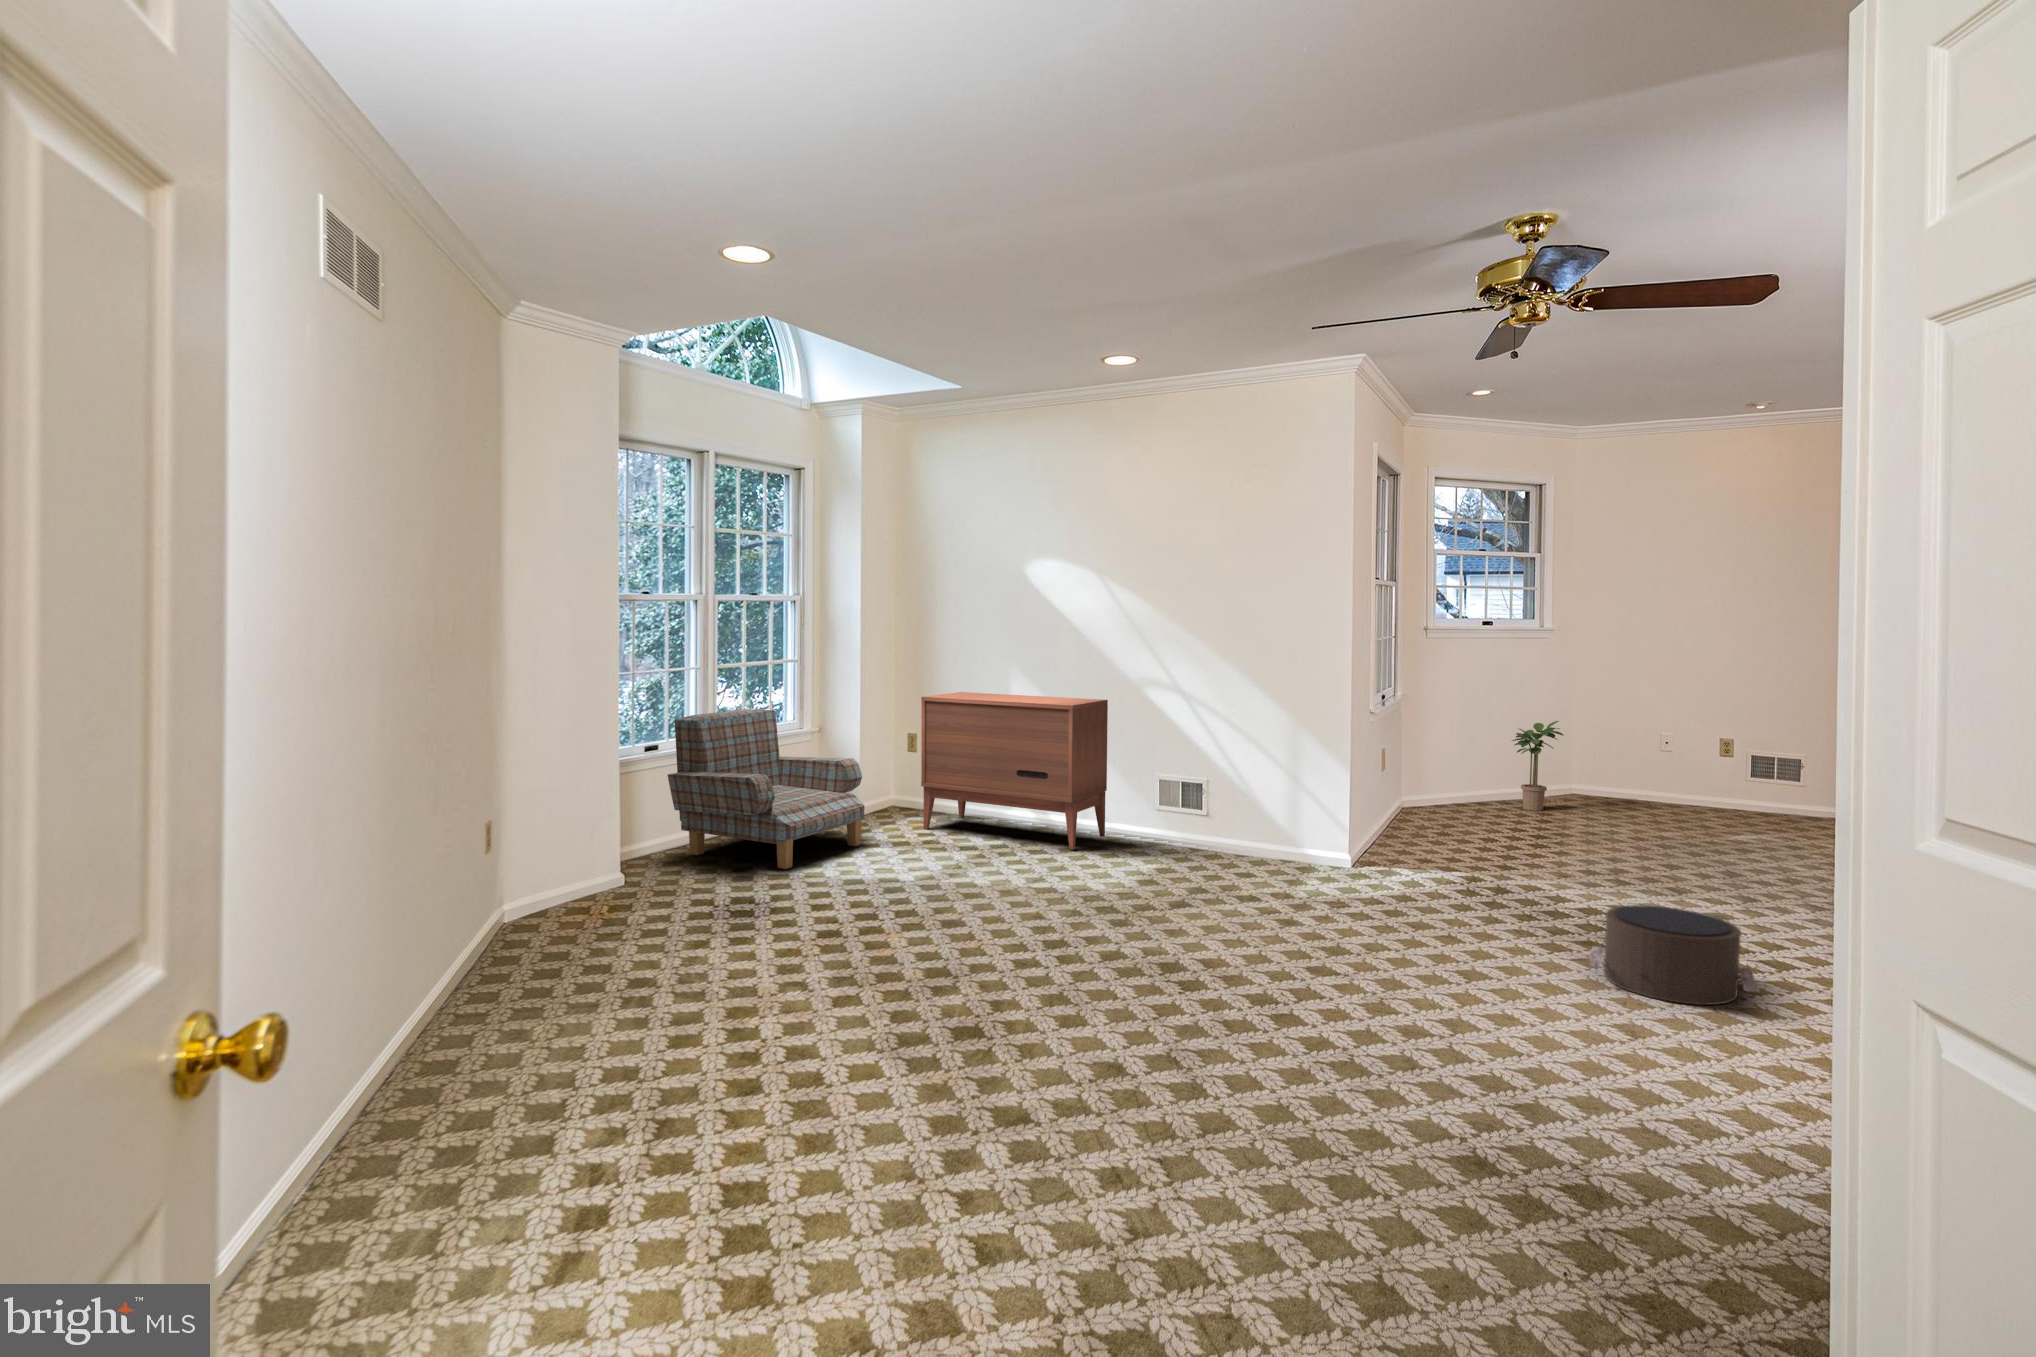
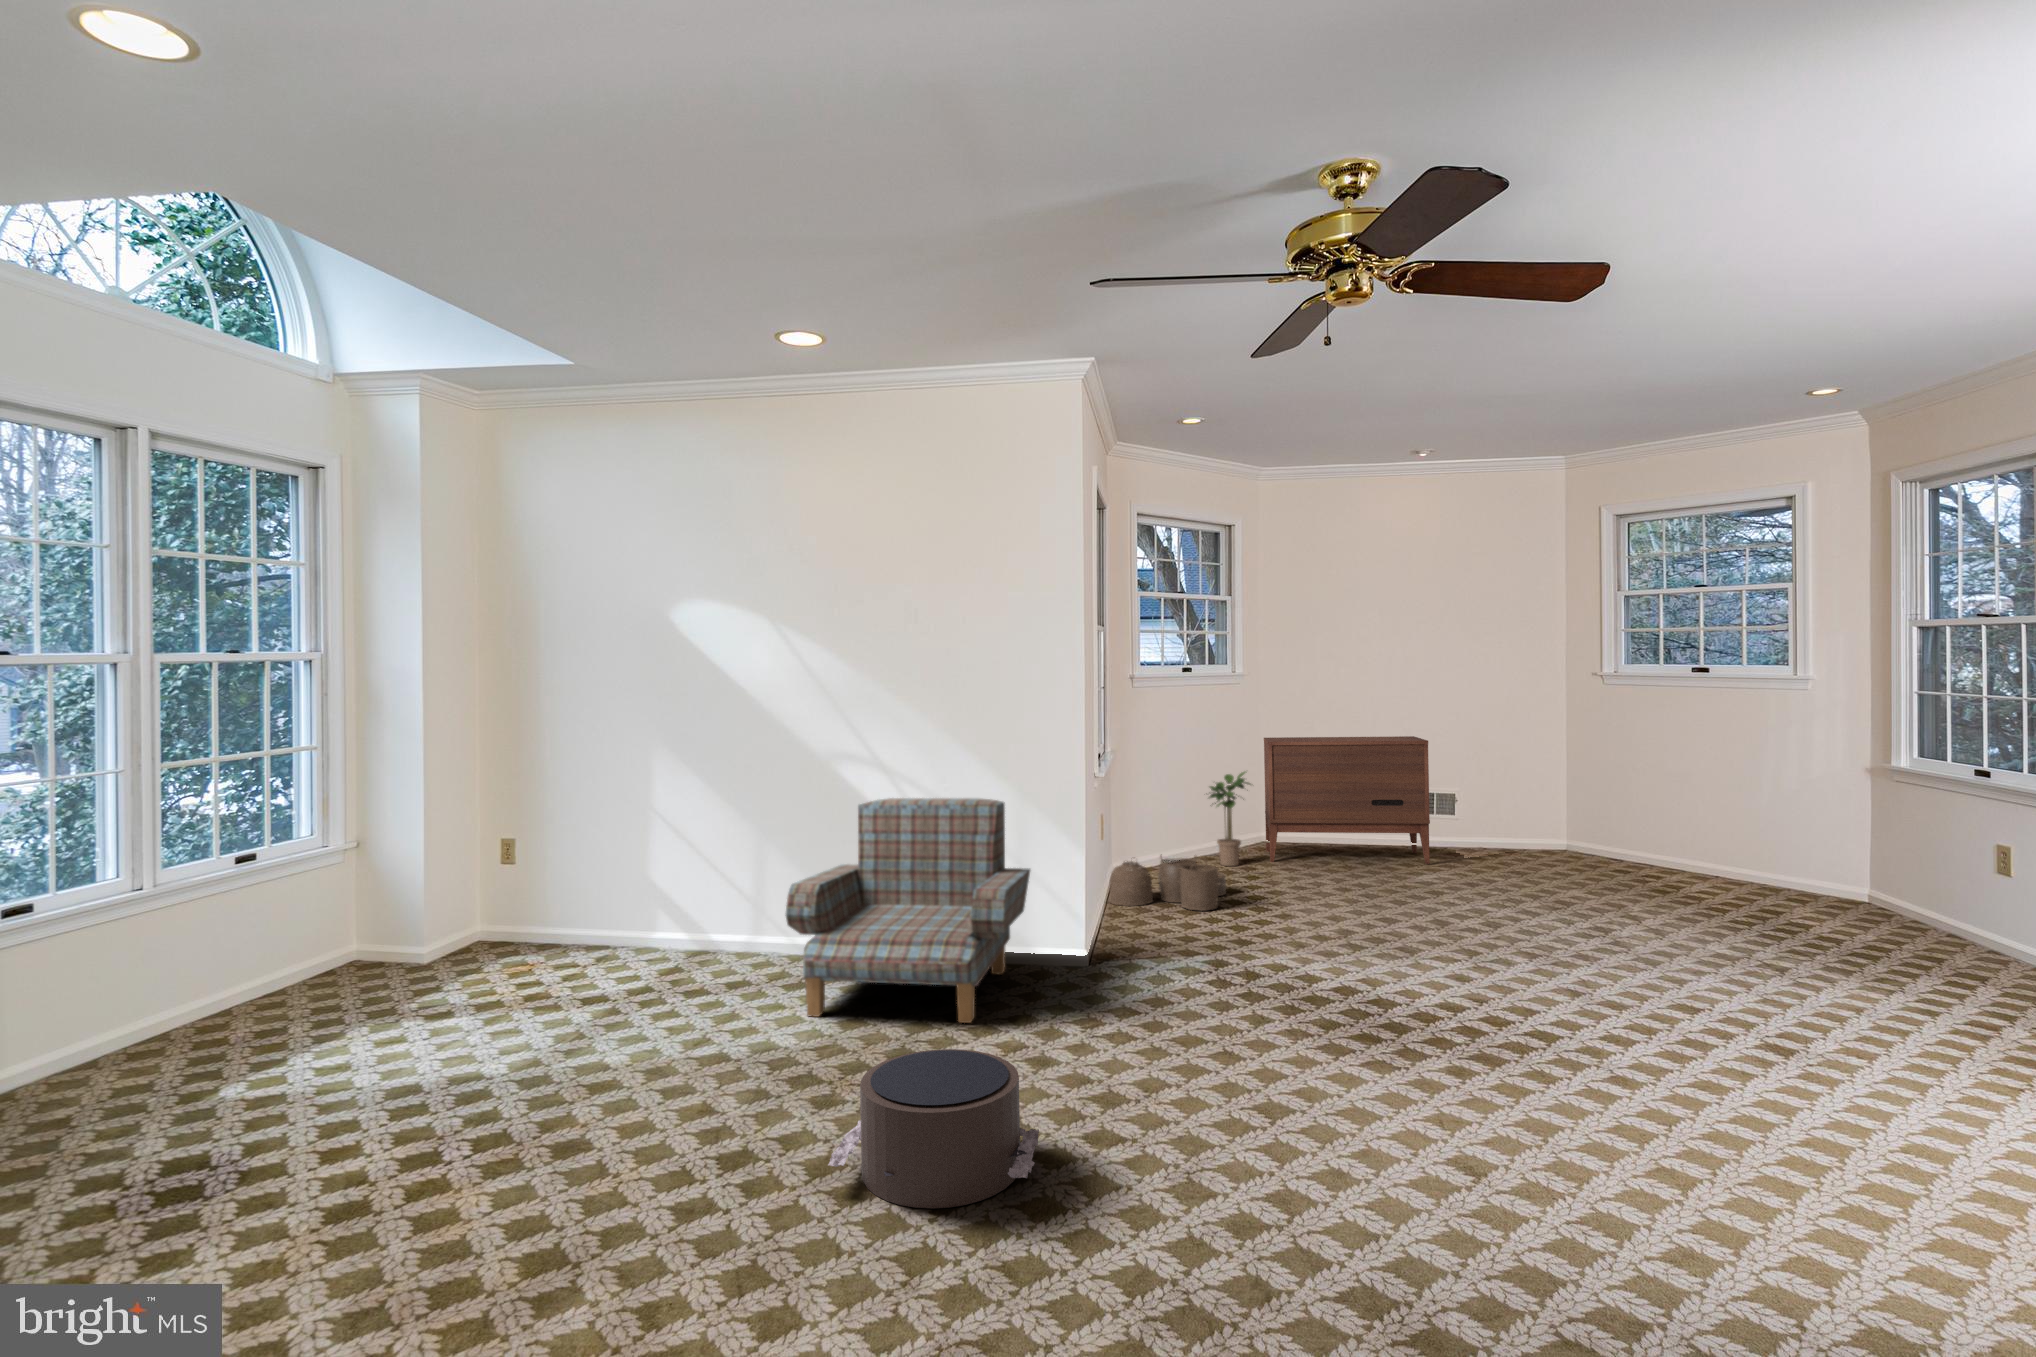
dresser: present [921,692,1108,850] -> present [1264,736,1430,864]
armchair: present [668,709,865,869] -> present [786,798,1030,1023]
woven basket: none [1394,789,1514,842] -> present [1109,856,1226,911]
pouf: present [1590,905,1760,1005] -> present [828,1049,1039,1208]

